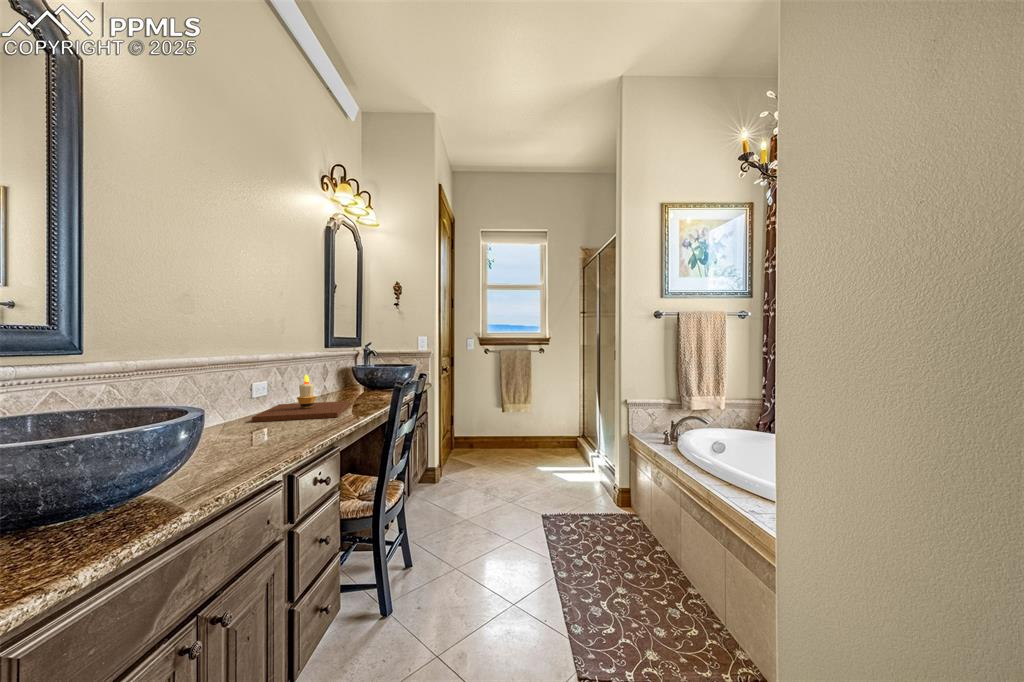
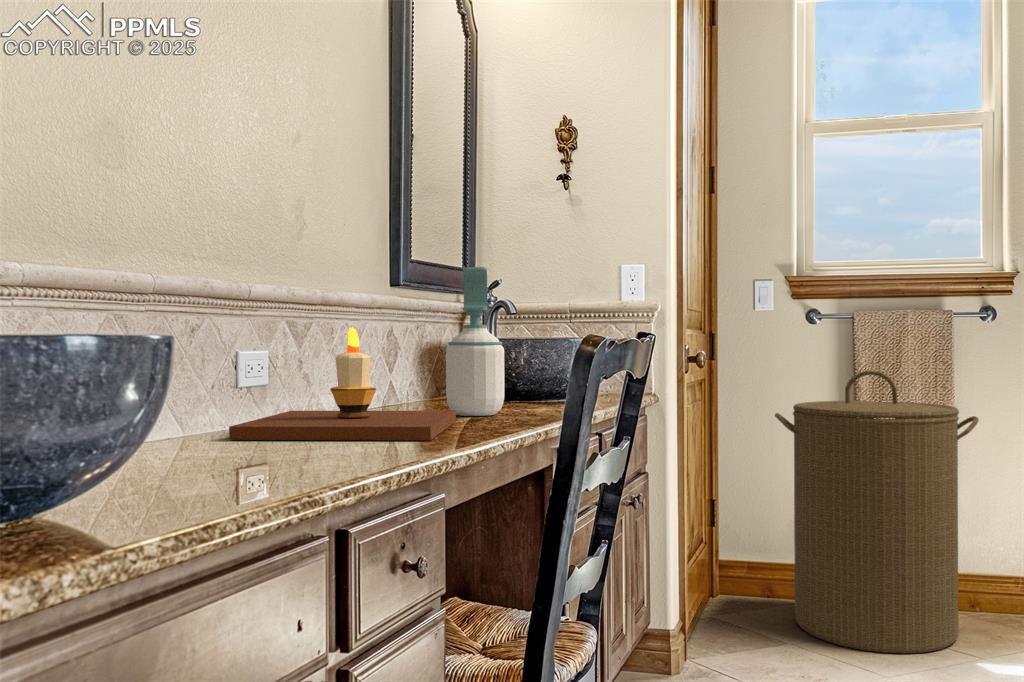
soap bottle: none [346,346,369,401] -> present [446,267,505,416]
laundry hamper: none [474,371,537,466] -> present [775,370,979,654]

